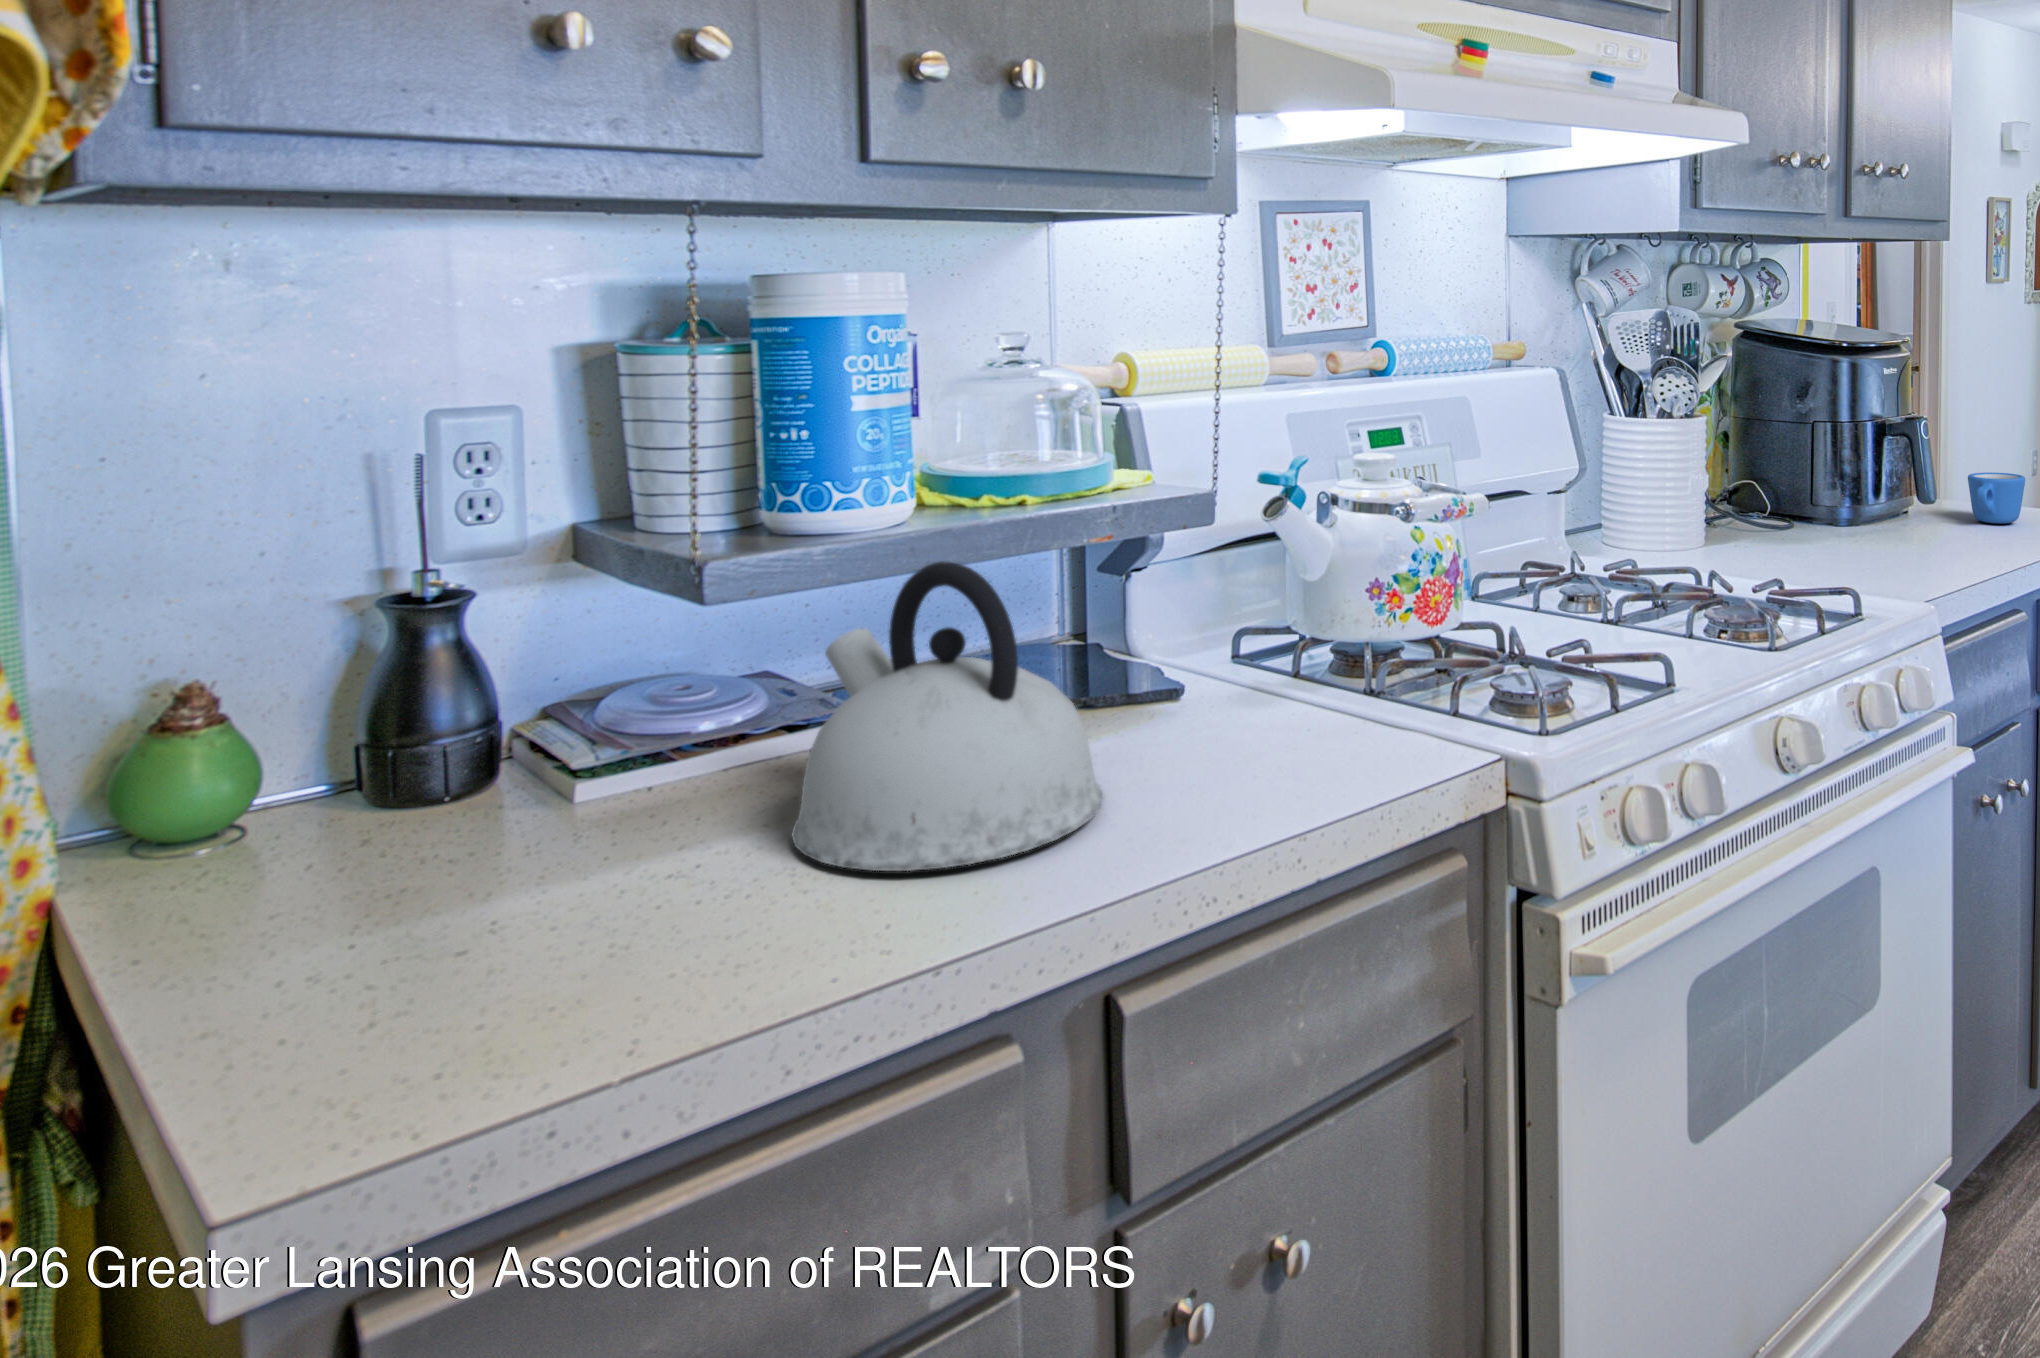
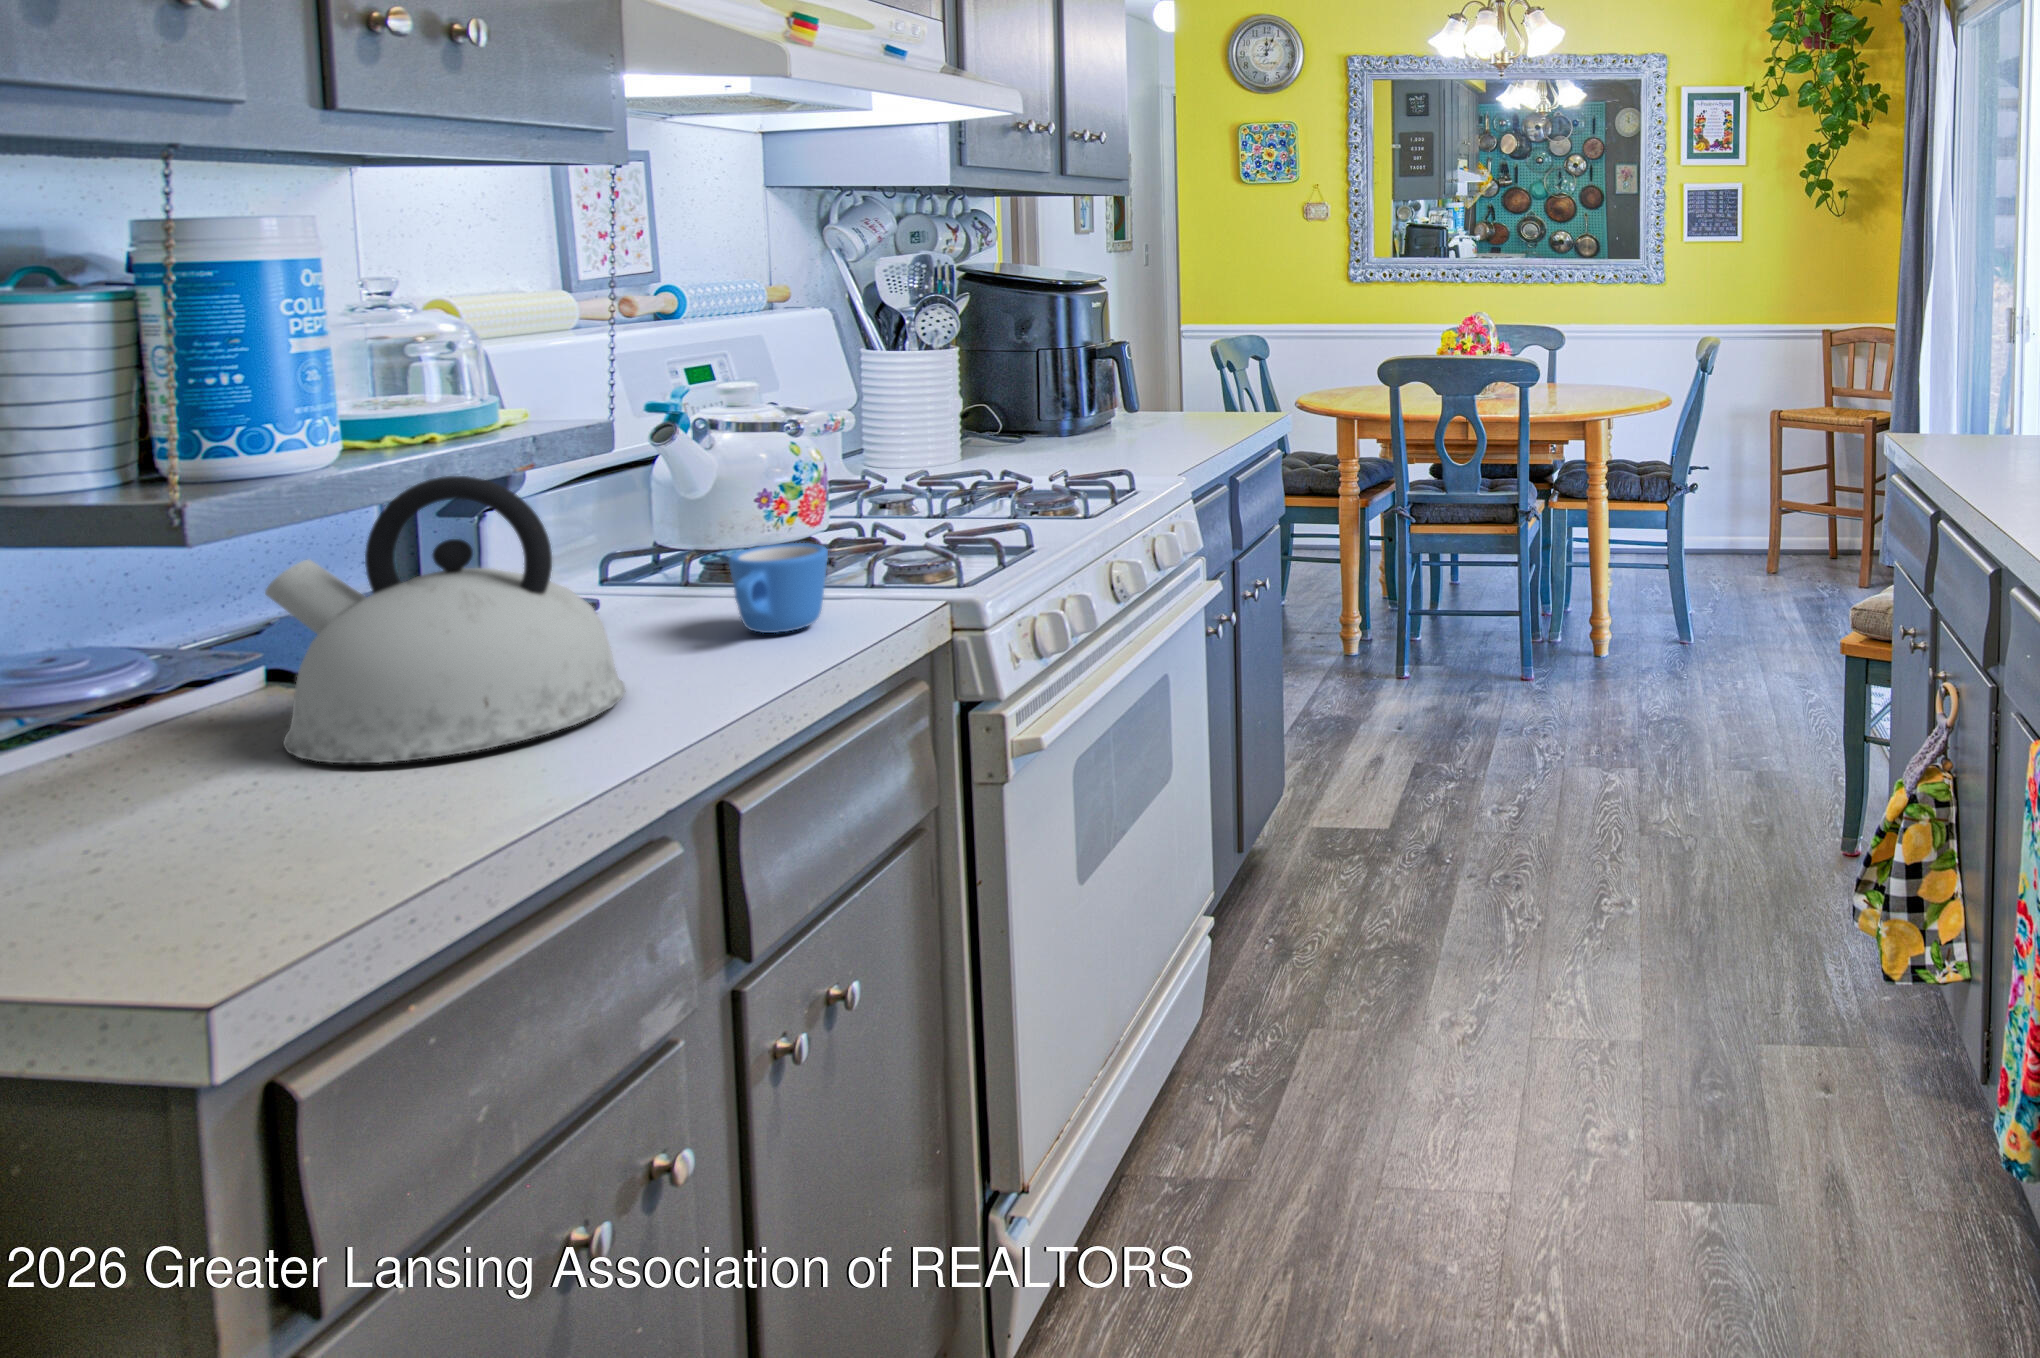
mug: present [1968,472,2025,523] -> present [728,543,828,633]

